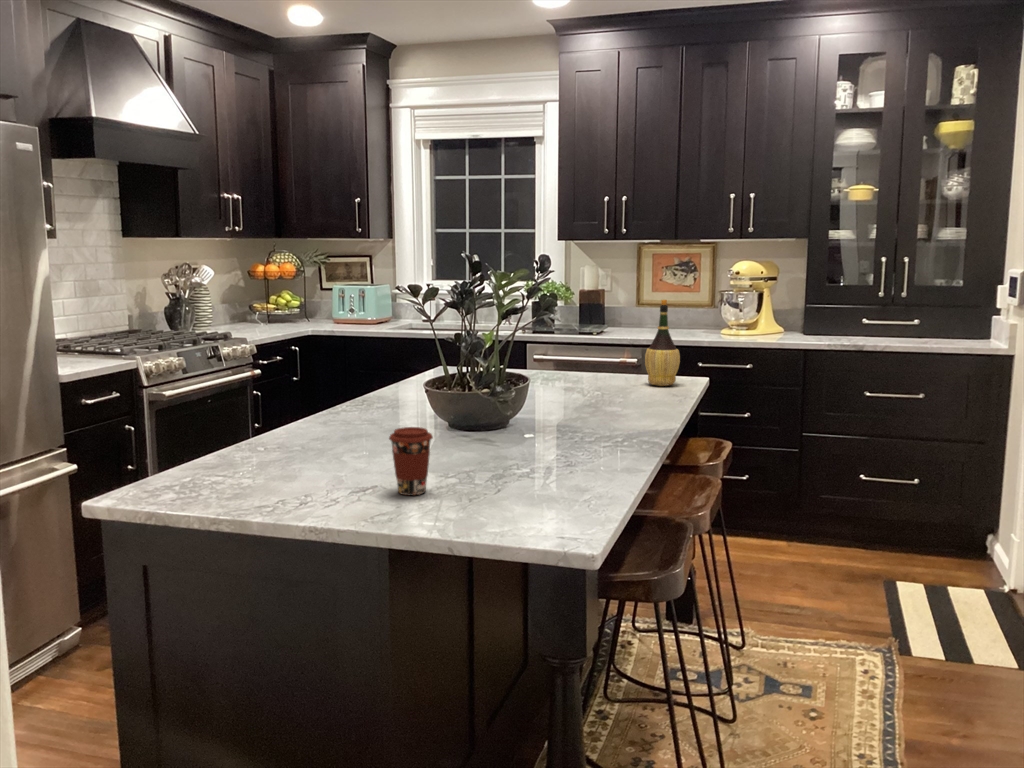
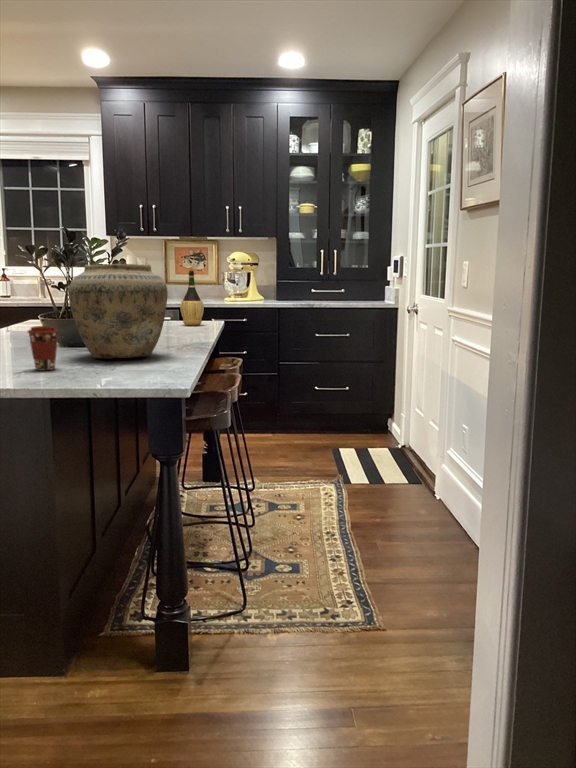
vase: none [459,326,604,473] -> present [69,264,168,358]

